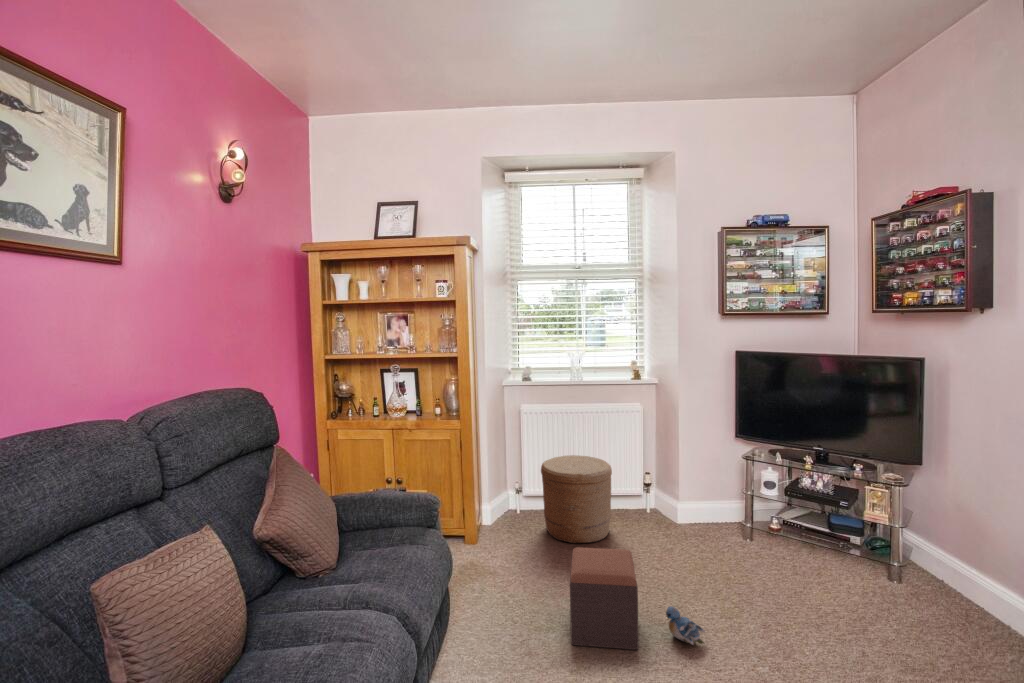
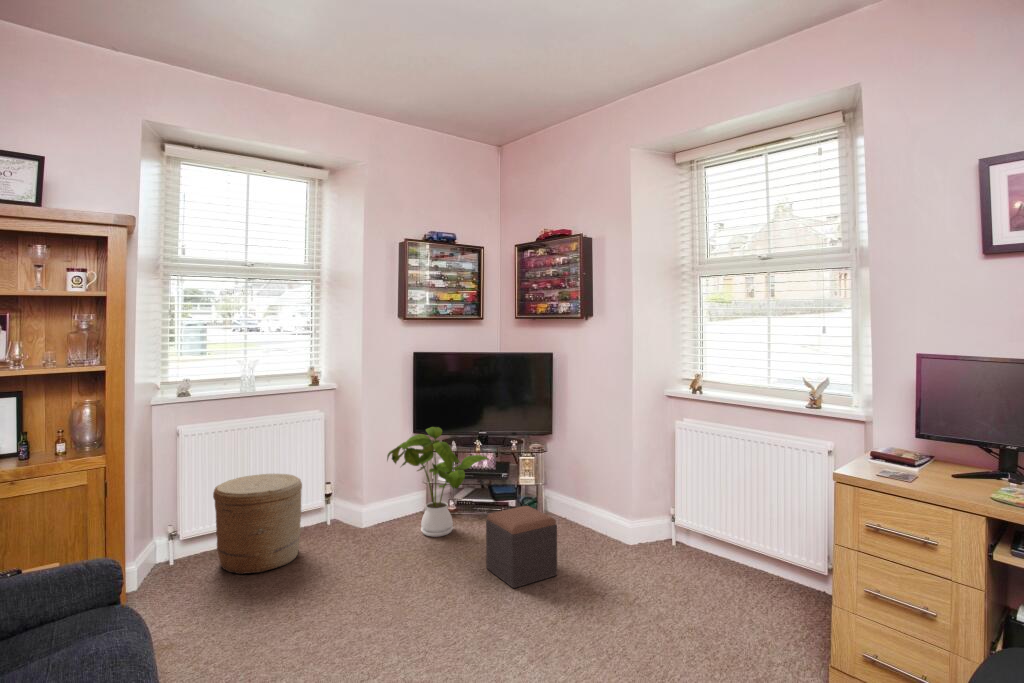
house plant: none [696,435,828,556] -> present [387,427,489,537]
footstool: present [570,547,638,650] -> present [486,506,557,588]
plush toy: present [666,607,705,645] -> none [389,590,428,619]

